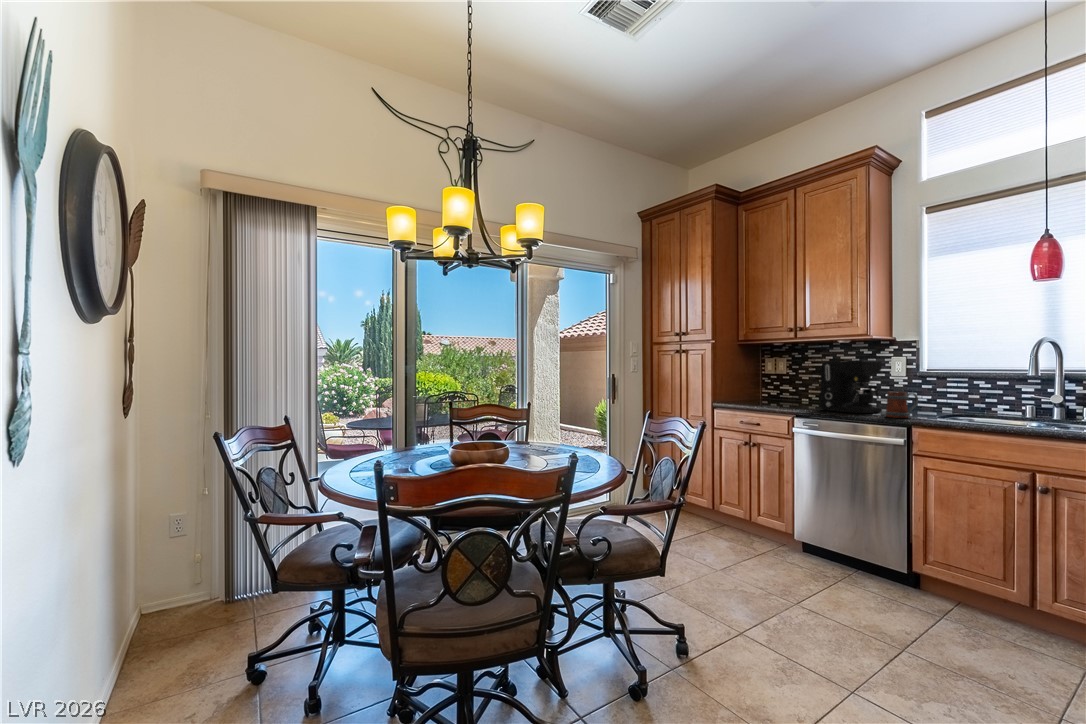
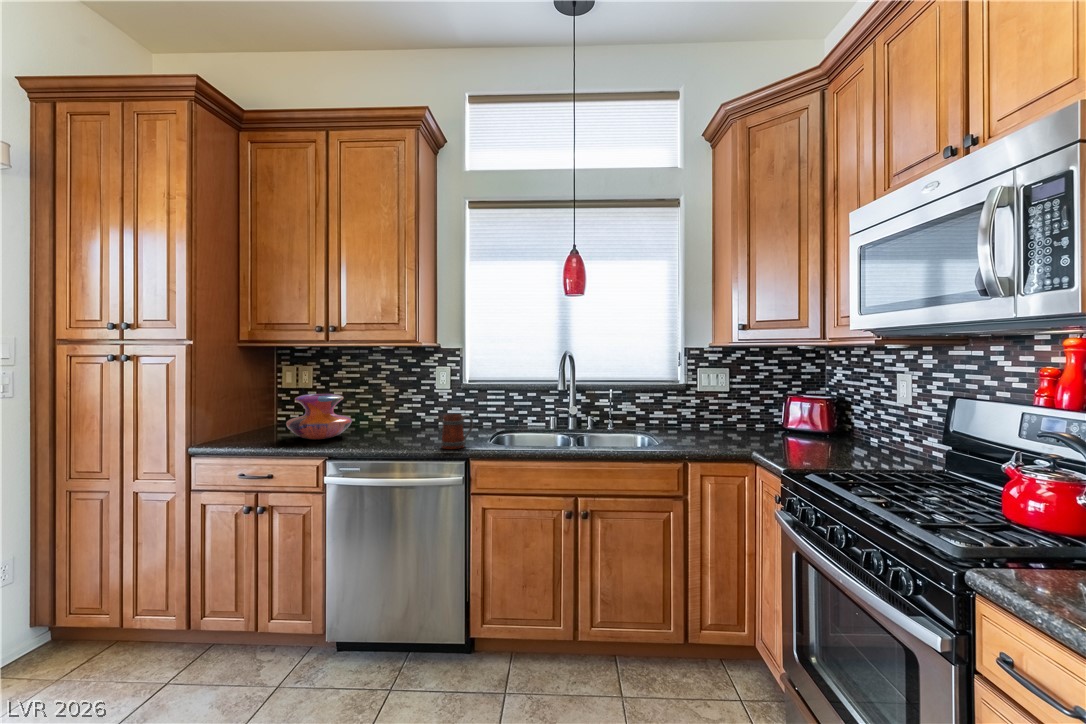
coffee maker: present [820,360,882,413] -> none [361,373,432,445]
decorative vase: none [768,376,815,406] -> present [286,394,352,439]

